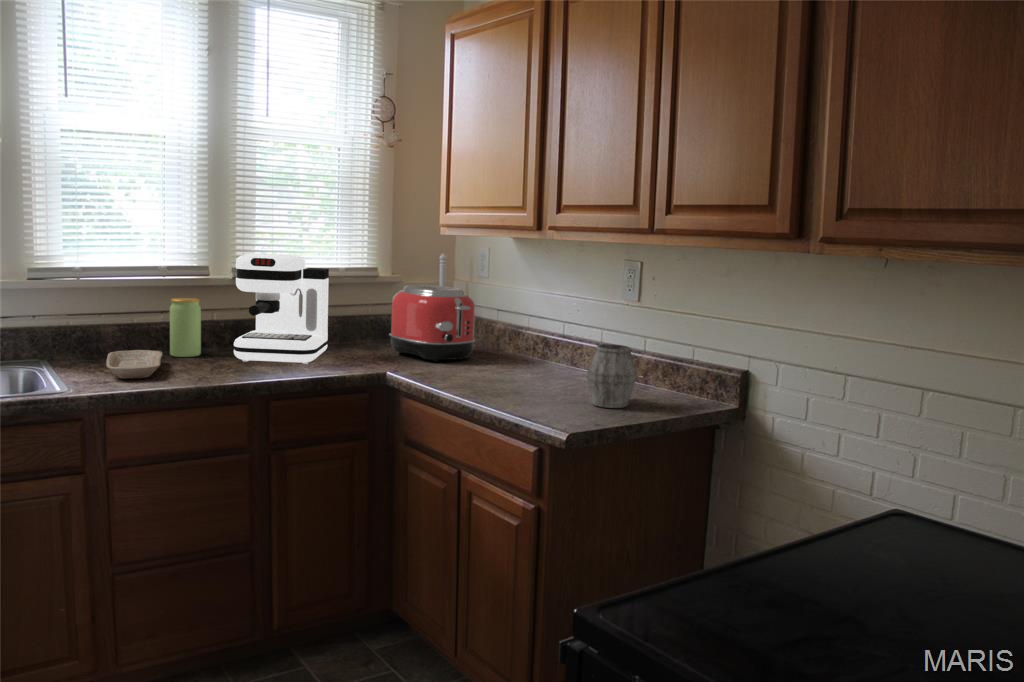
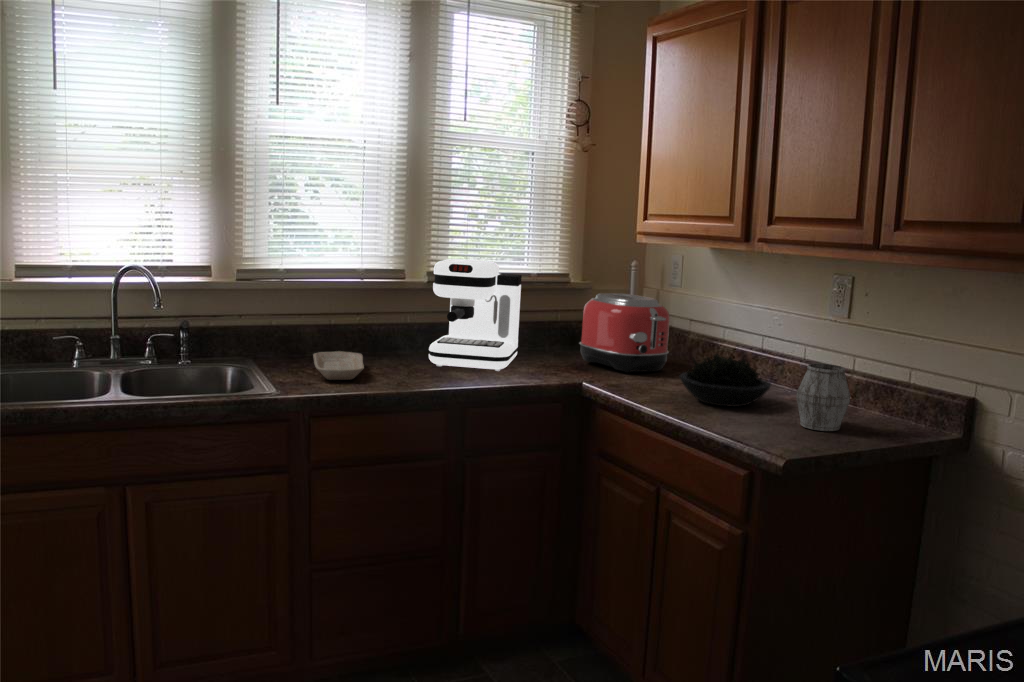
jar: present [170,298,201,357] -> none [366,301,396,359]
succulent plant: none [480,338,567,389] -> present [679,354,771,407]

